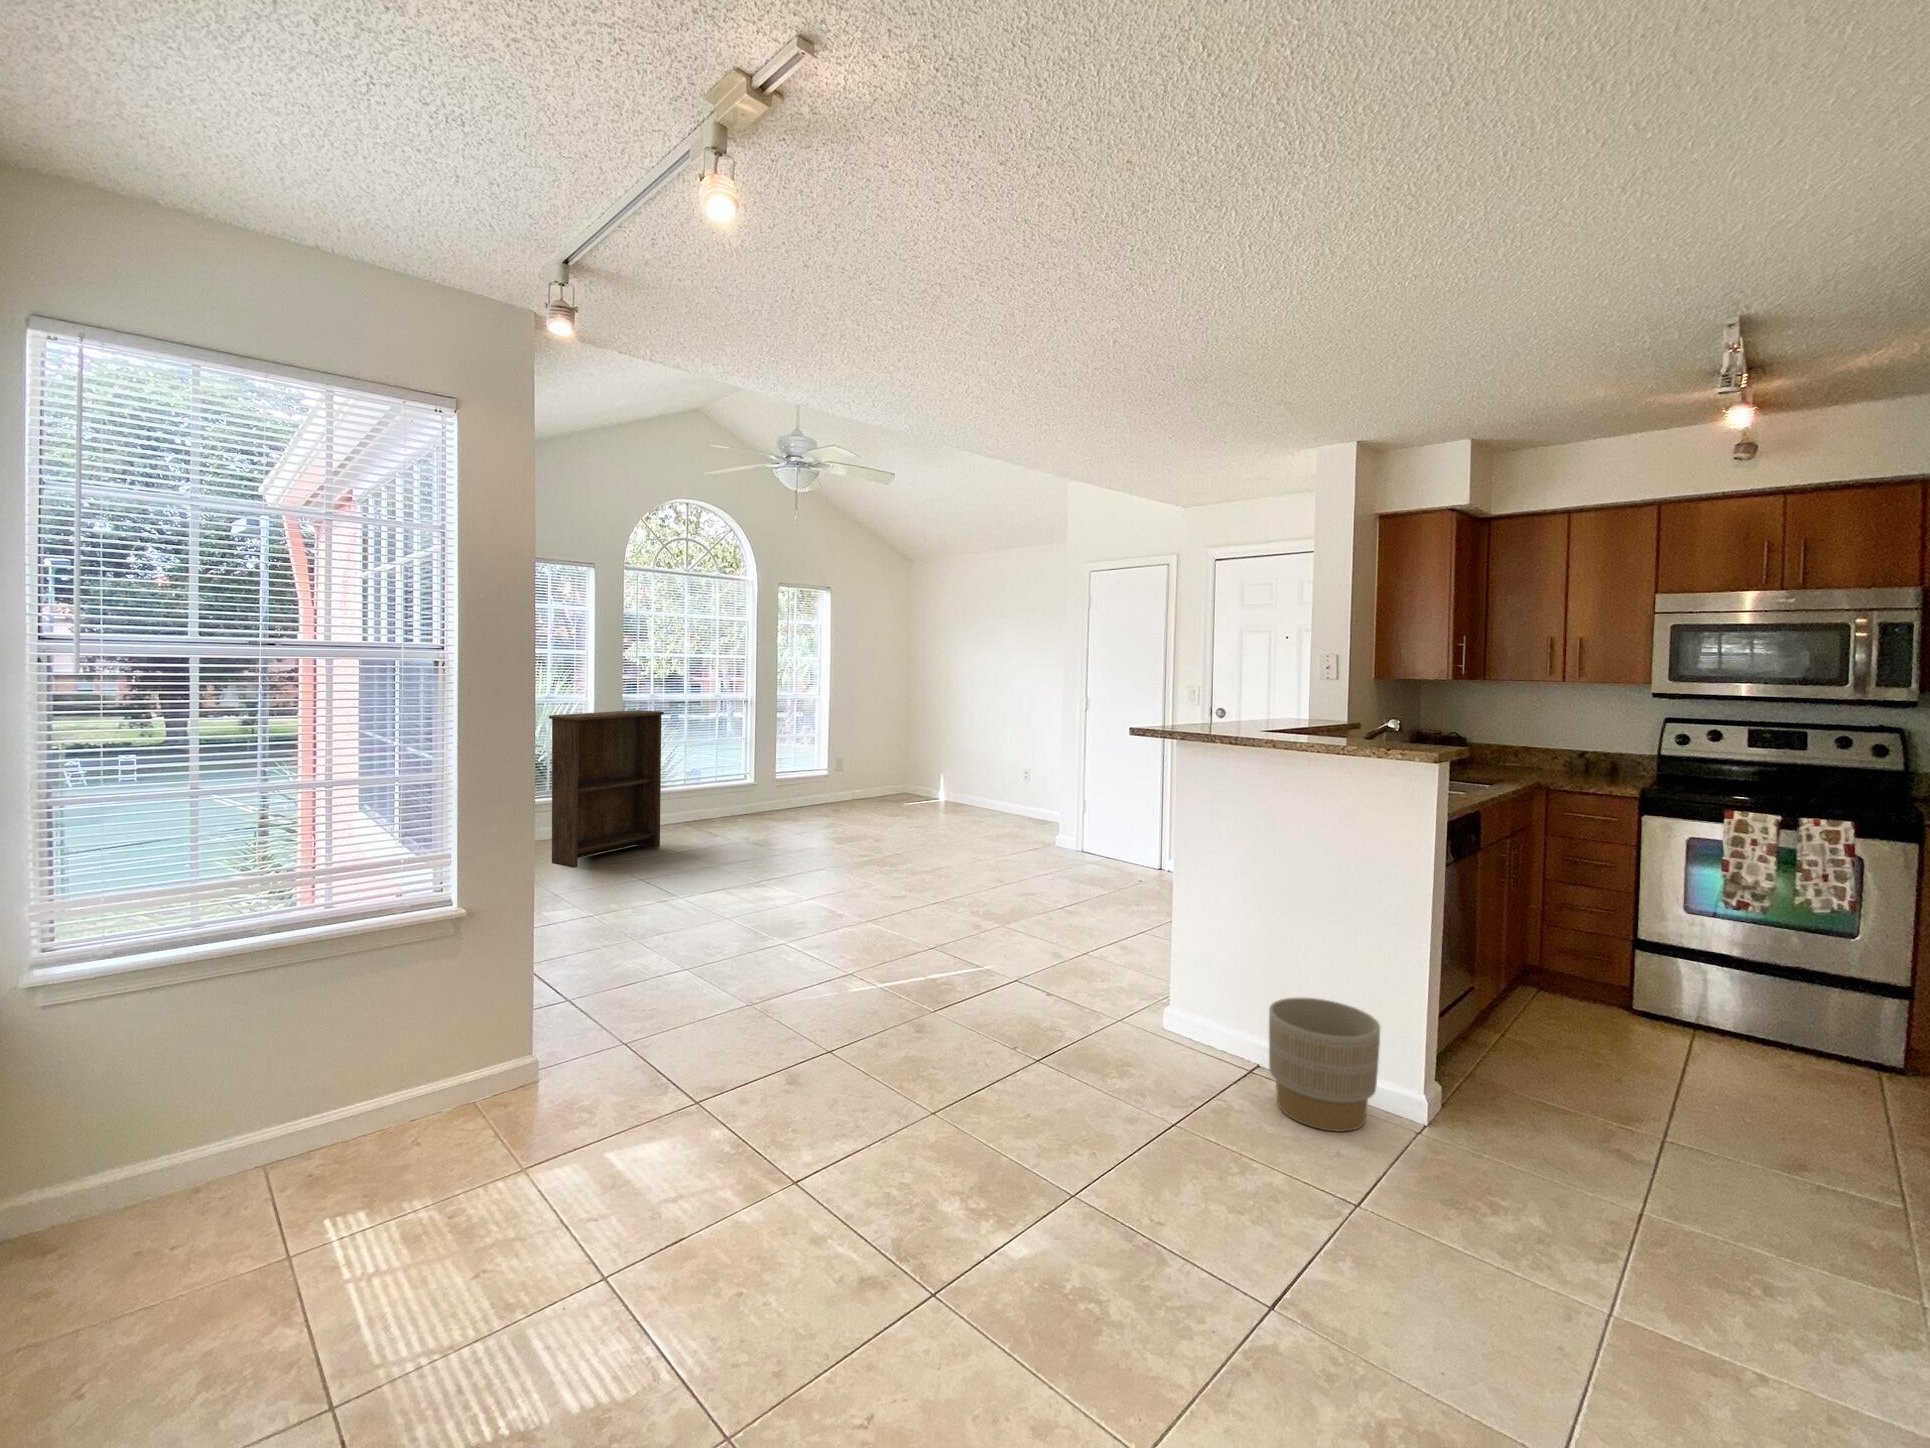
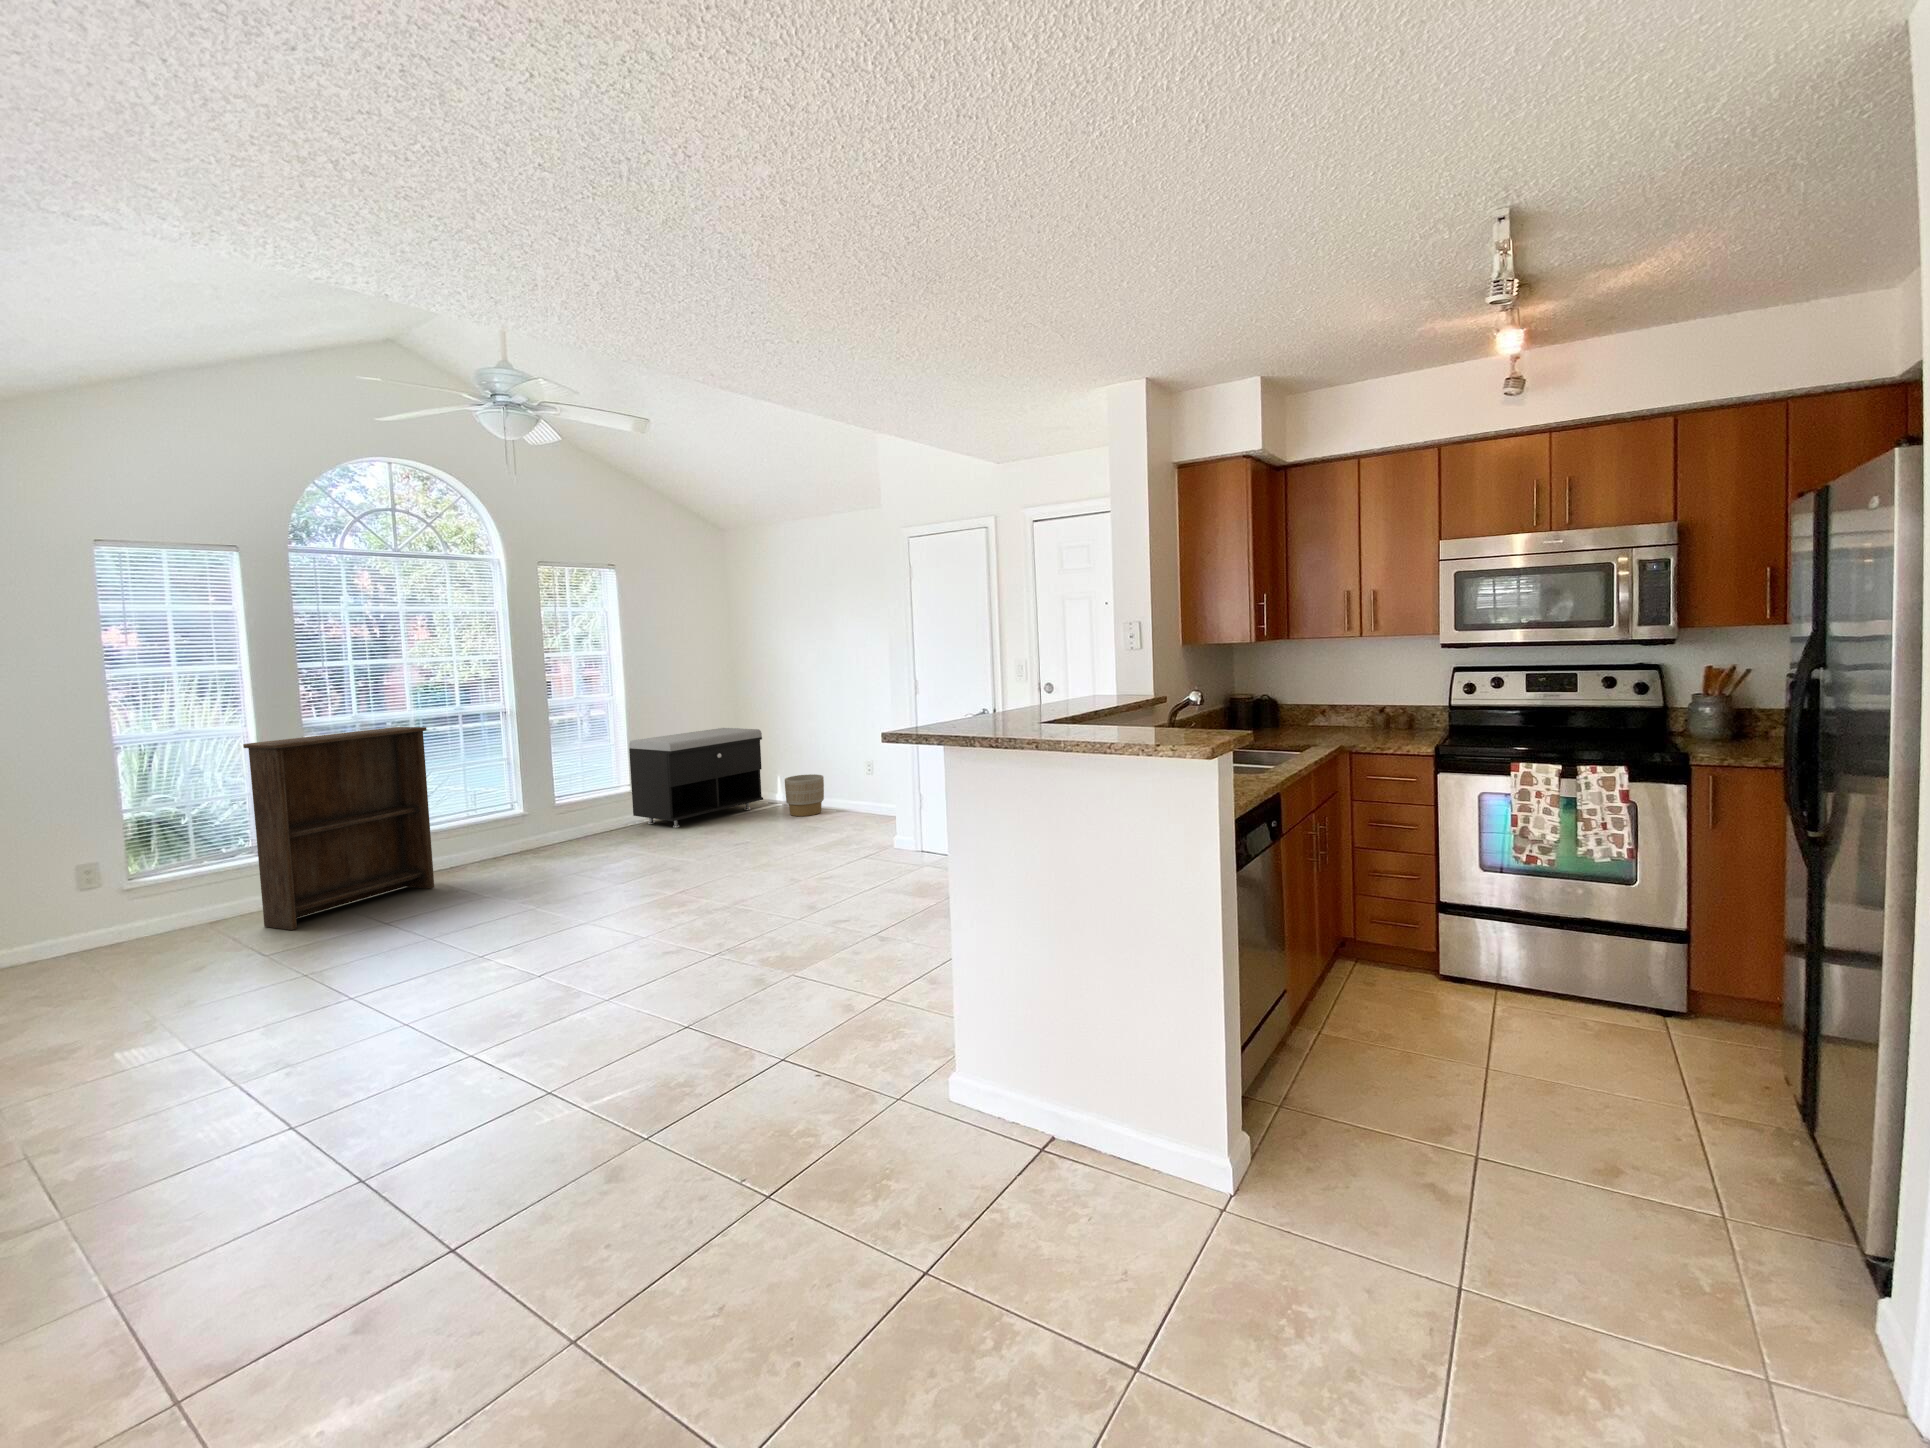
storage bench: none [793,731,907,820] -> present [629,728,763,828]
planter: present [1269,997,1380,1132] -> present [785,774,824,816]

